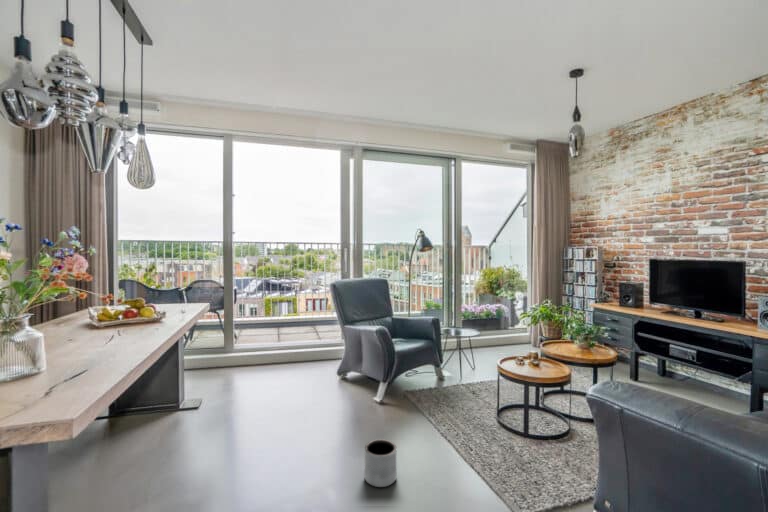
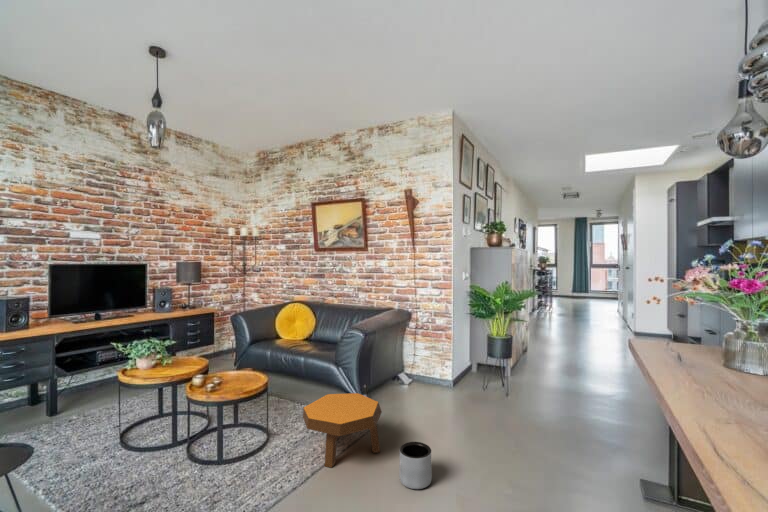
footstool: none [425,396,511,485] -> present [303,393,382,467]

